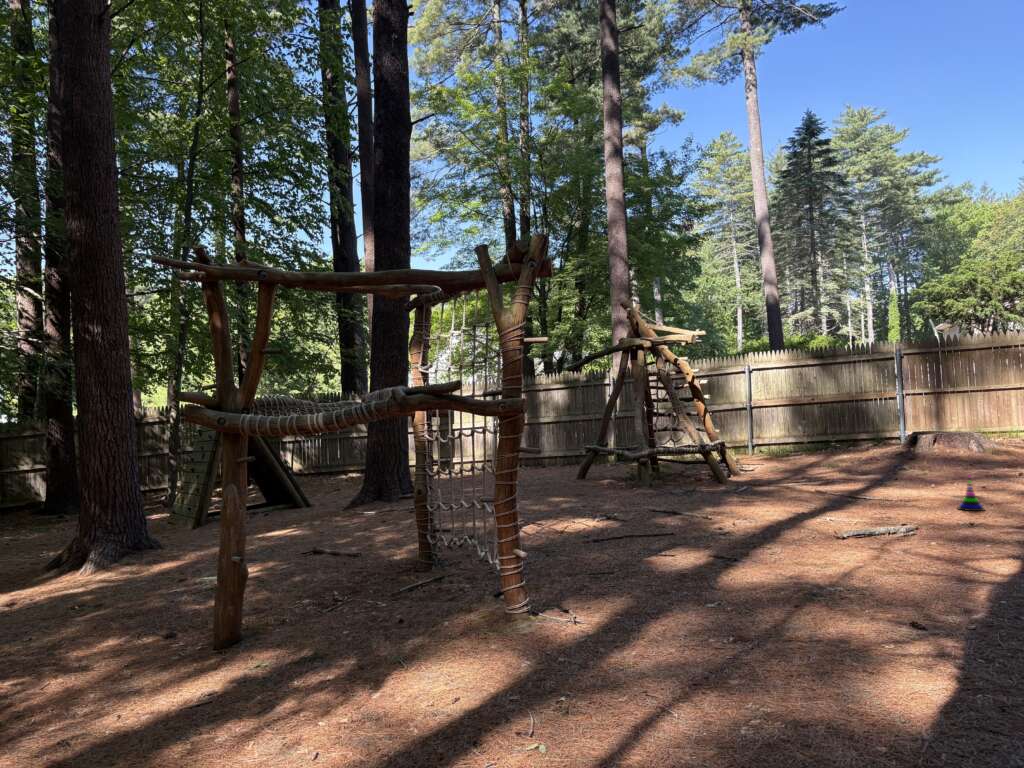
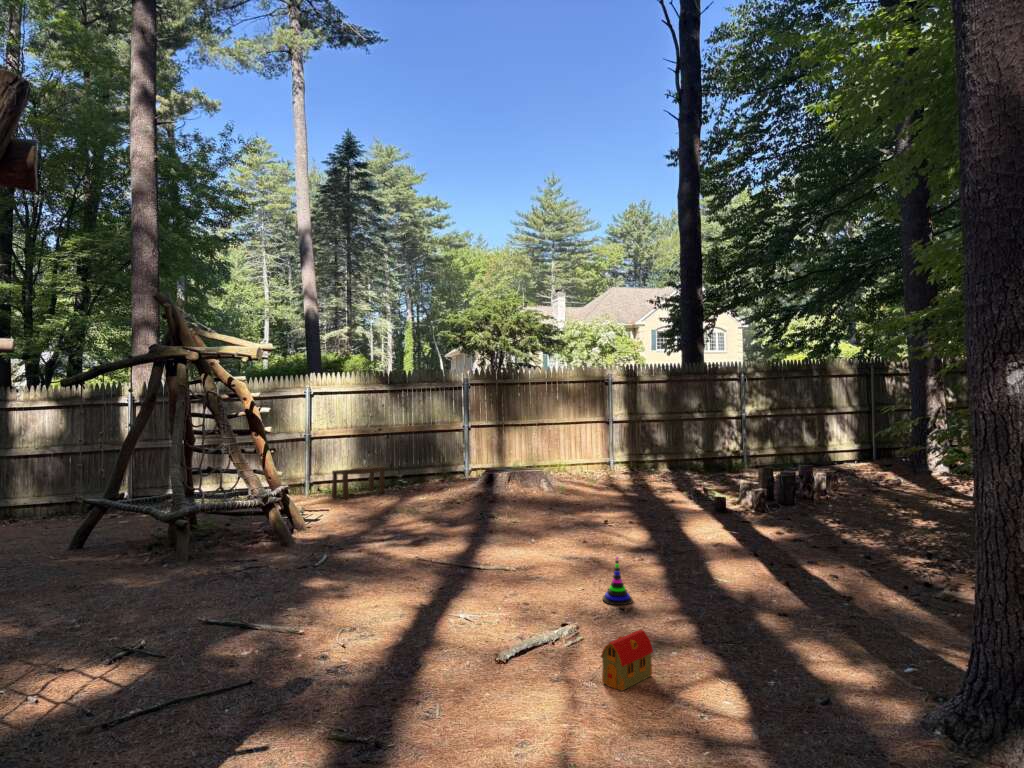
bench: none [769,431,817,457] -> present [332,466,385,499]
toy house: none [908,503,951,534] -> present [601,630,653,691]

